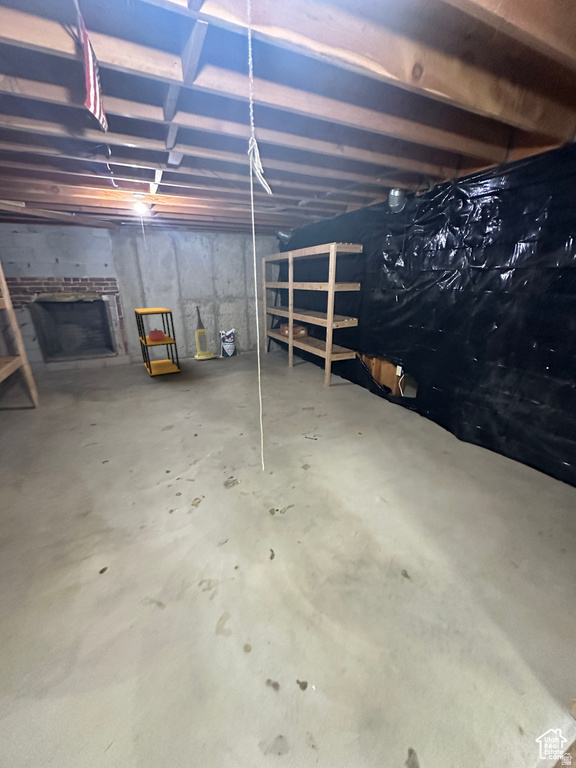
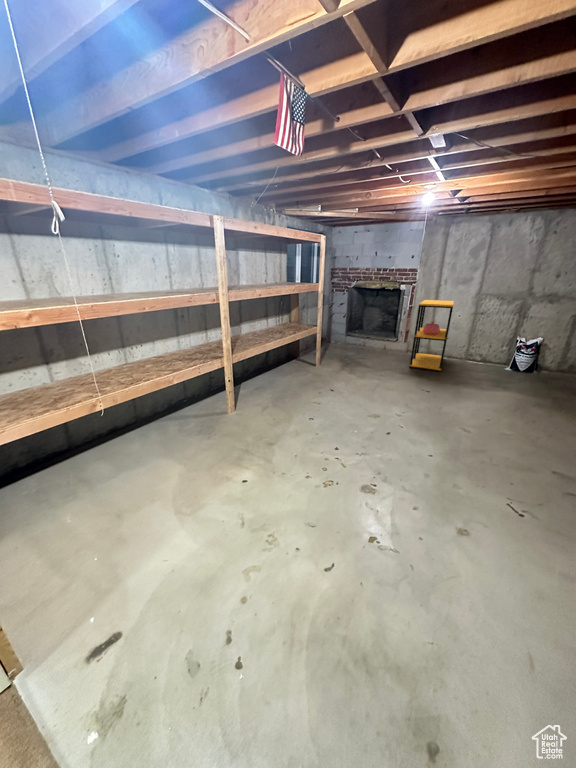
vacuum cleaner: present [194,306,215,361] -> none [472,303,500,368]

